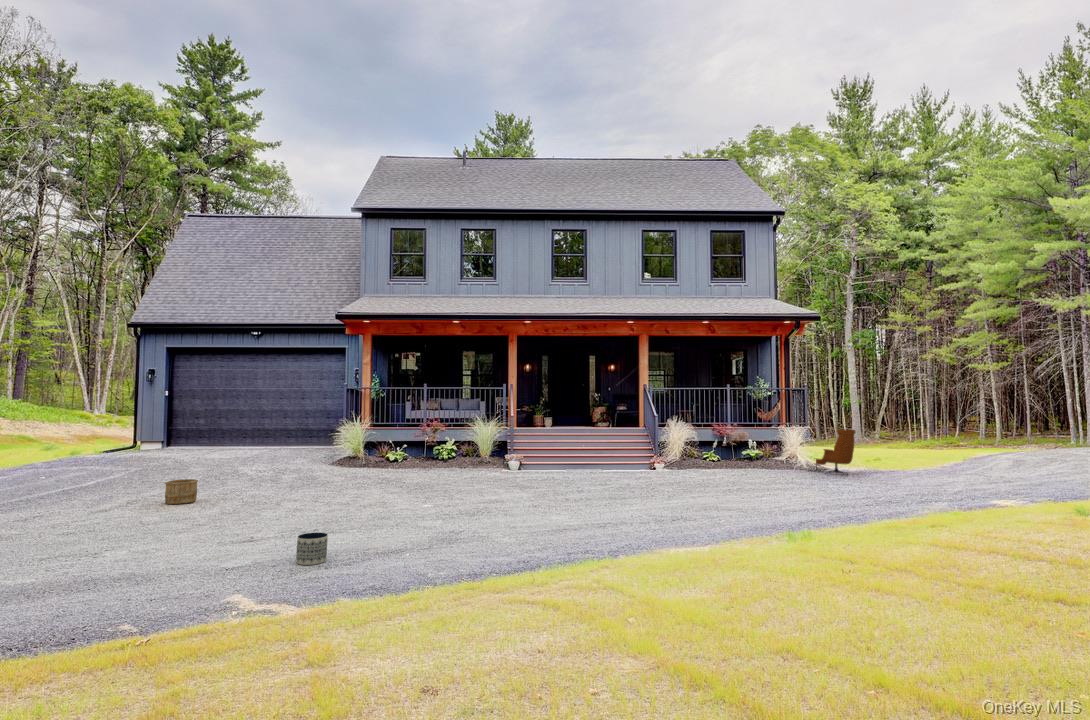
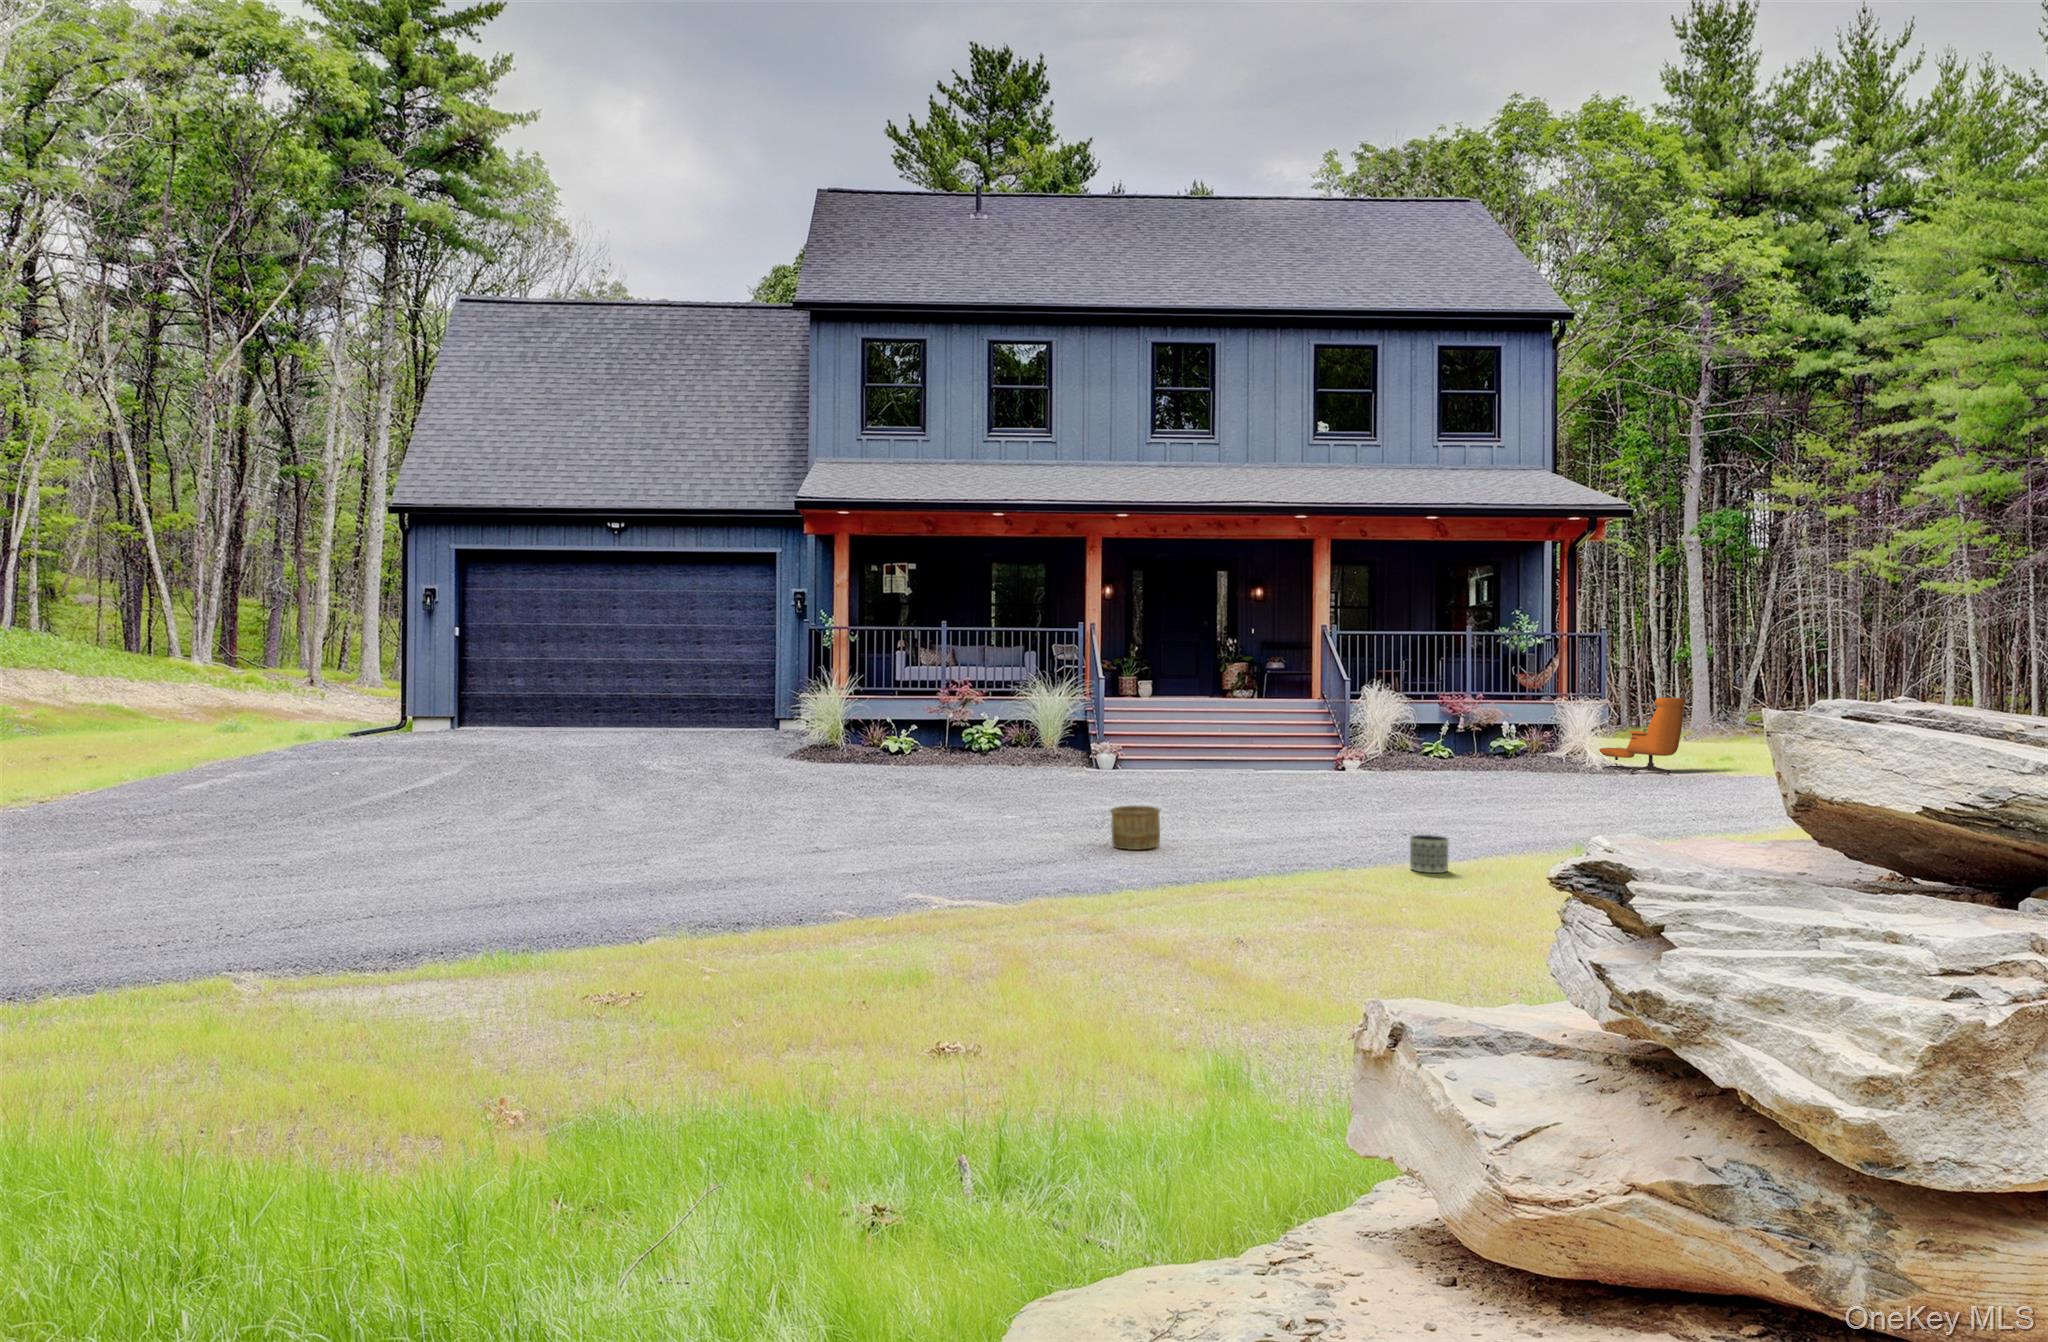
wooden bucket: present [165,479,198,504] -> present [1110,806,1161,850]
planter: present [296,533,328,565] -> present [1410,835,1448,873]

